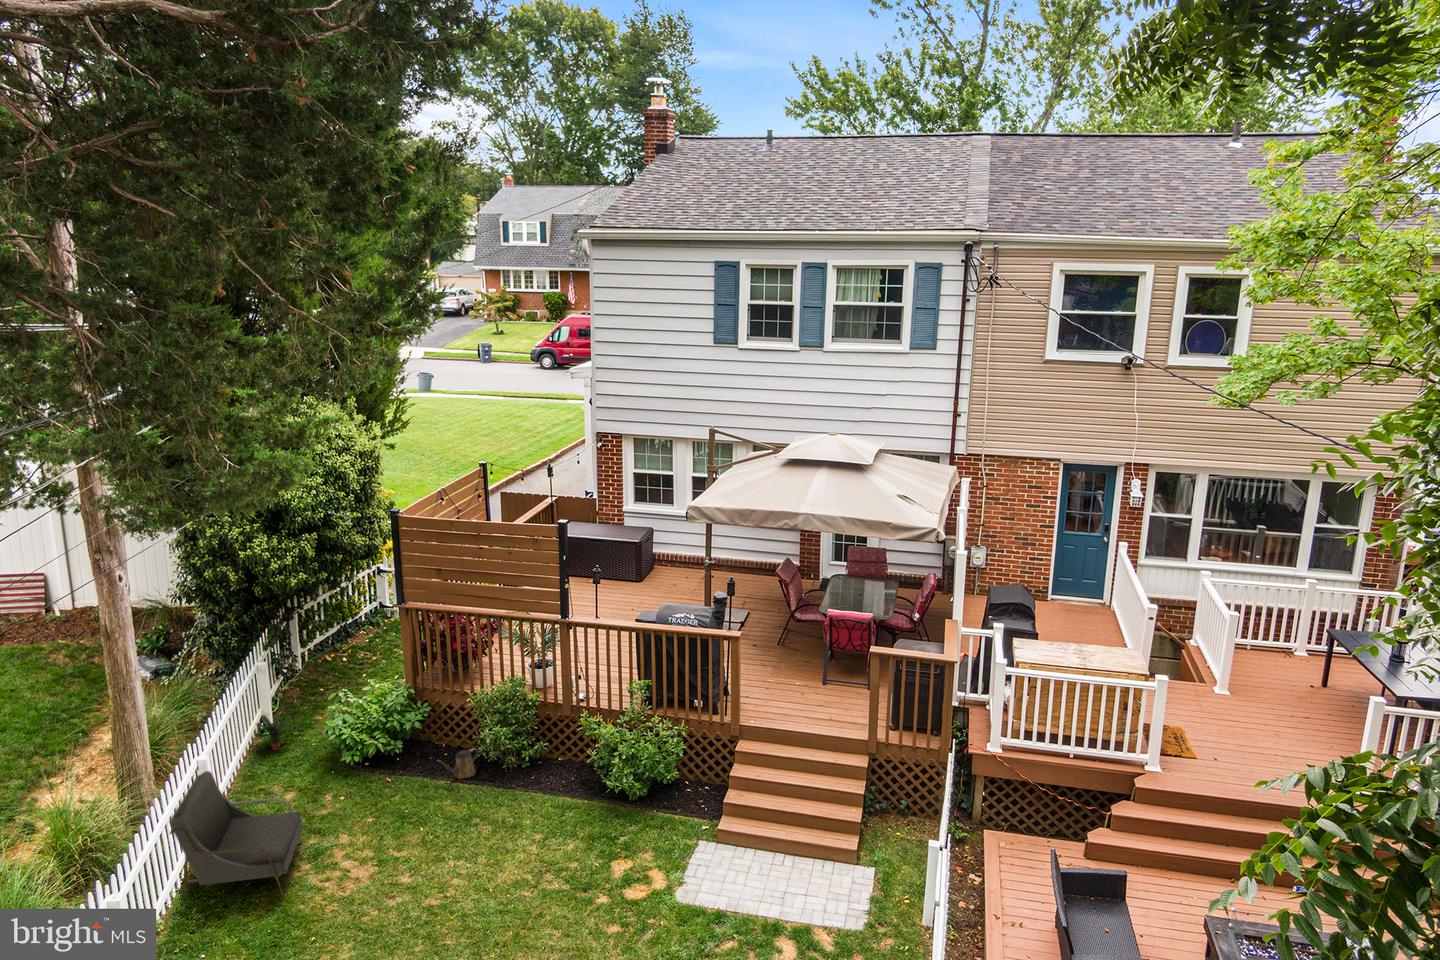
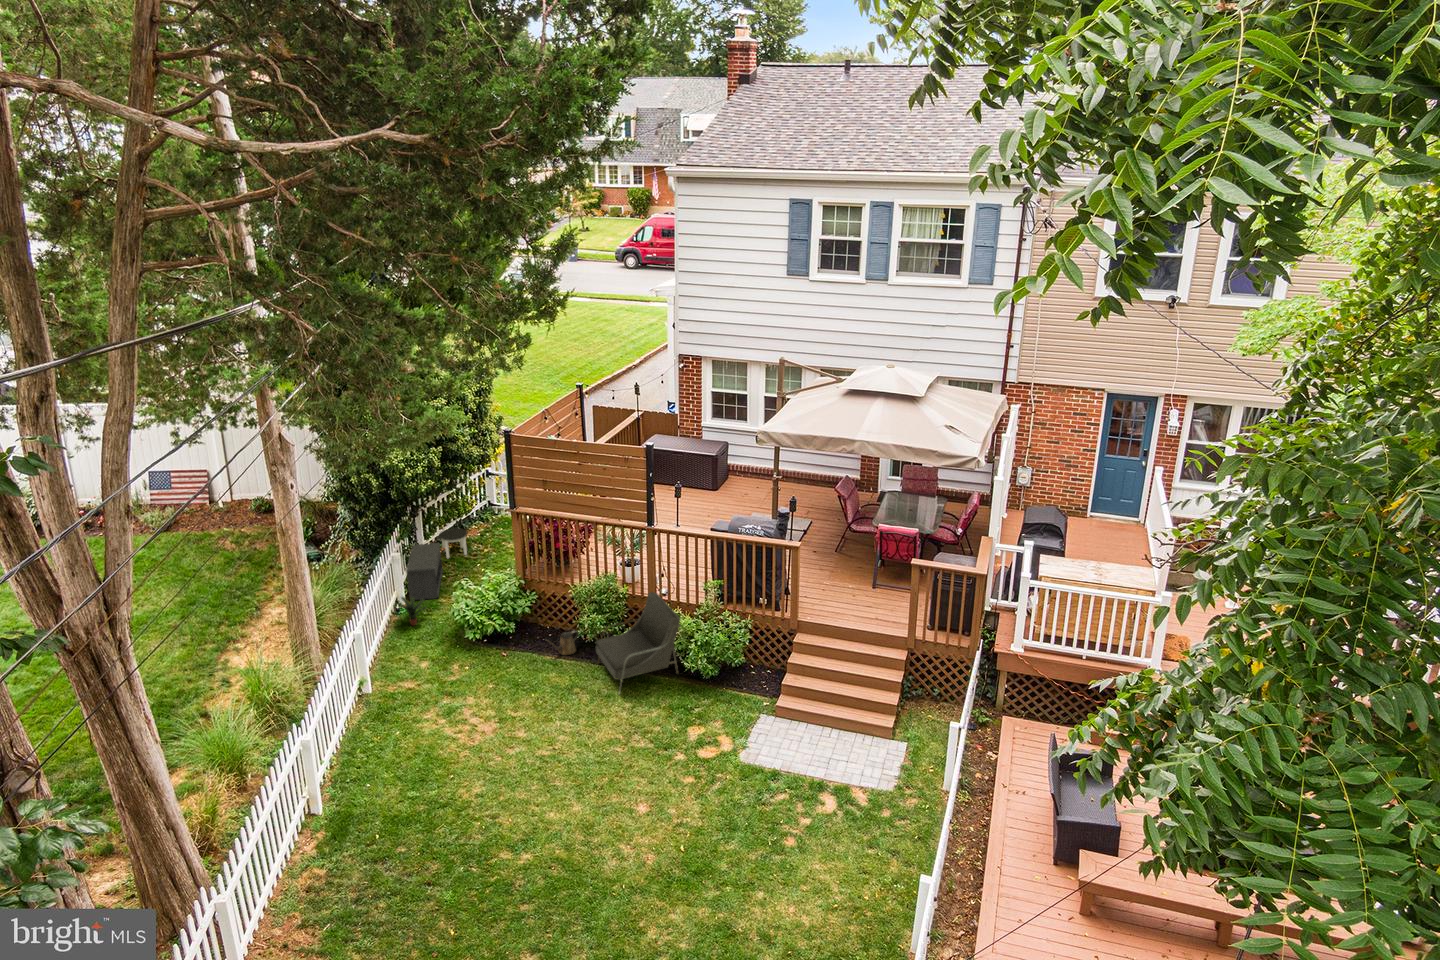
round table: none [316,634,351,670] -> present [439,528,467,558]
bench: none [271,650,319,721] -> present [406,543,443,600]
armchair: present [169,771,303,900] -> present [596,592,681,694]

